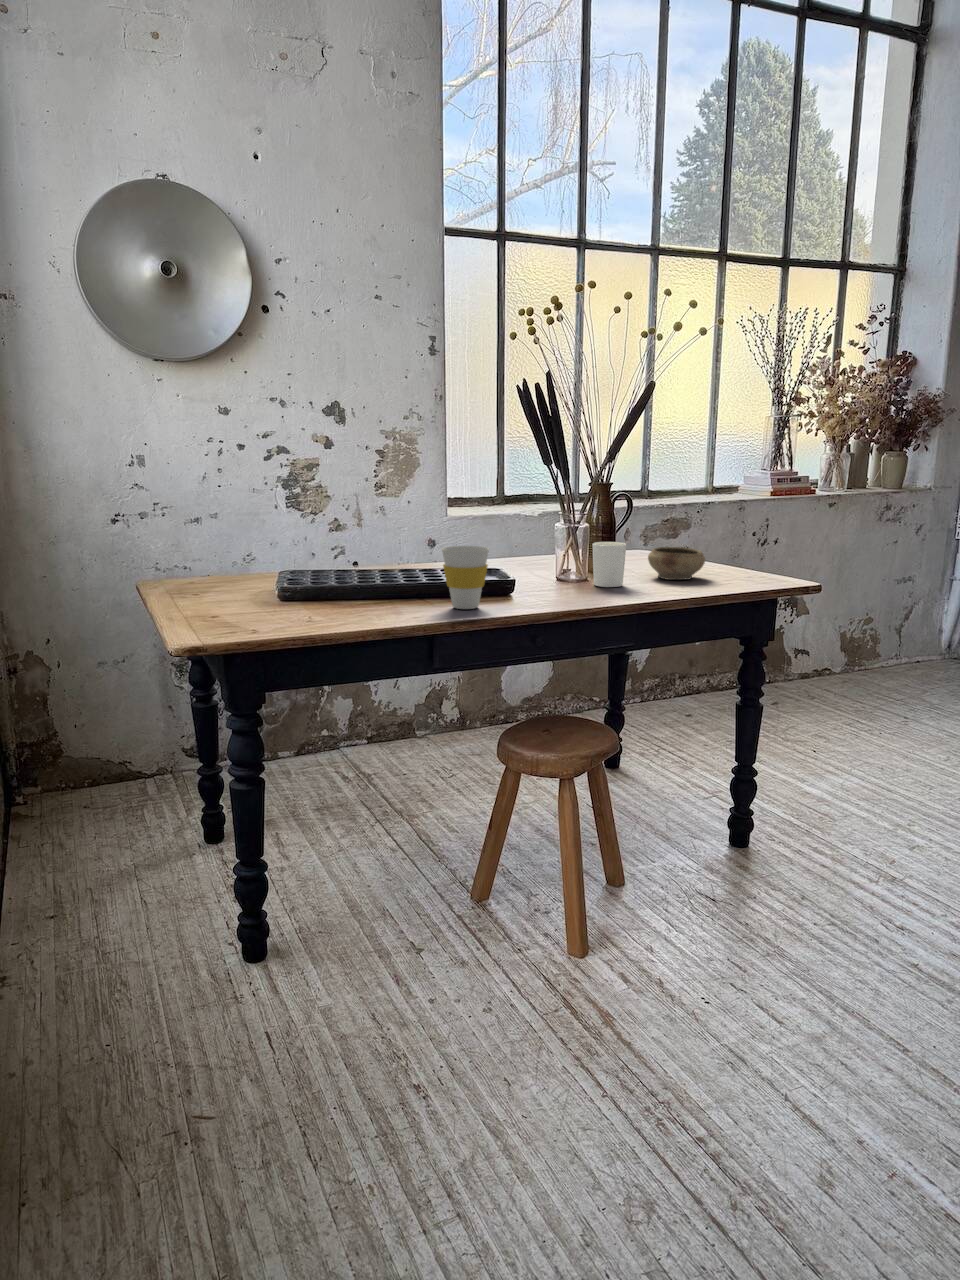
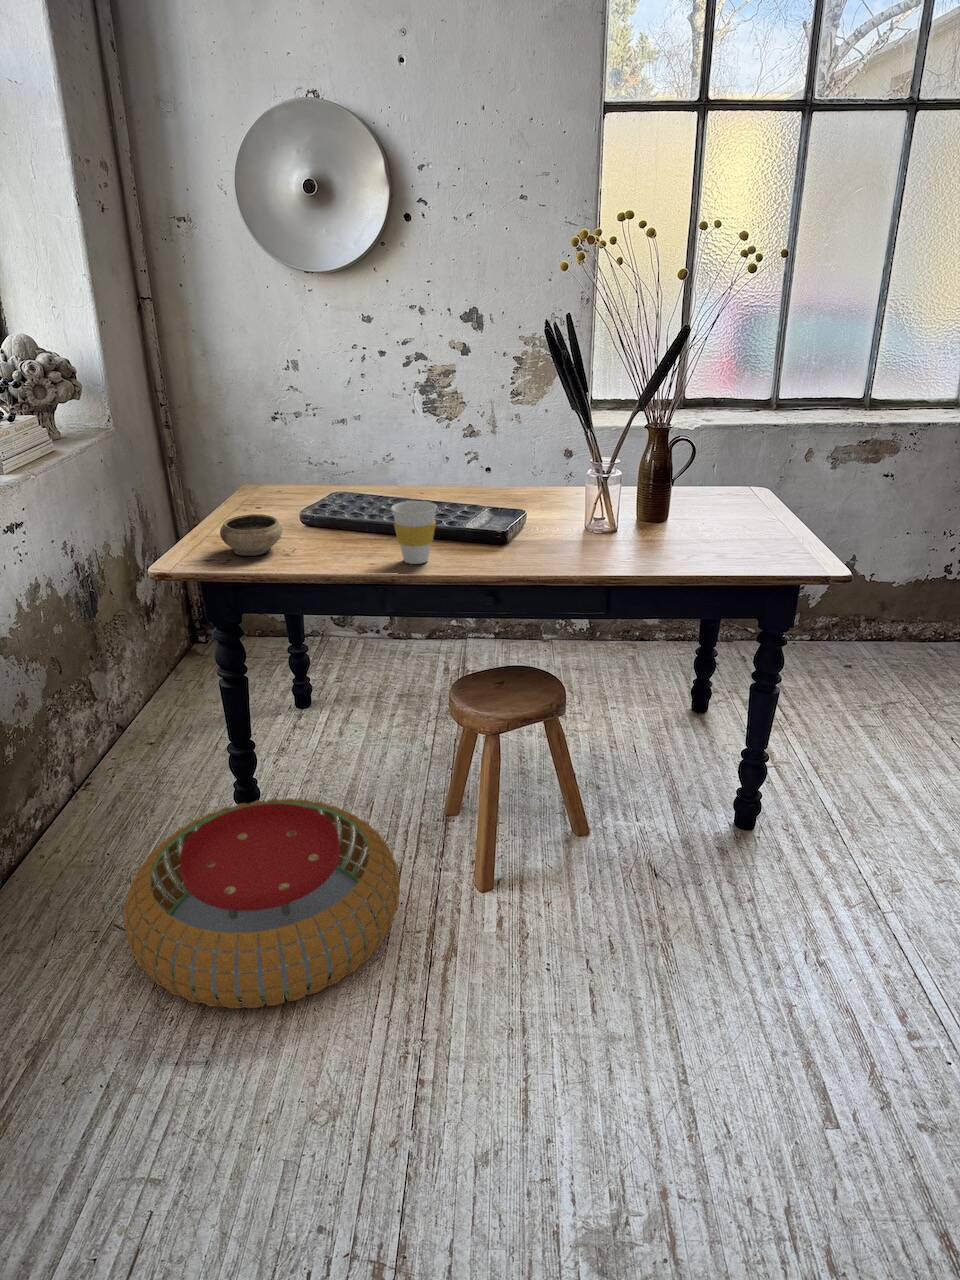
candle holder: present [592,542,627,587] -> none [585,500,621,550]
ceramic bowl: present [648,547,705,580] -> present [220,514,282,556]
pouf: none [223,898,555,1153] -> present [124,798,400,1009]

